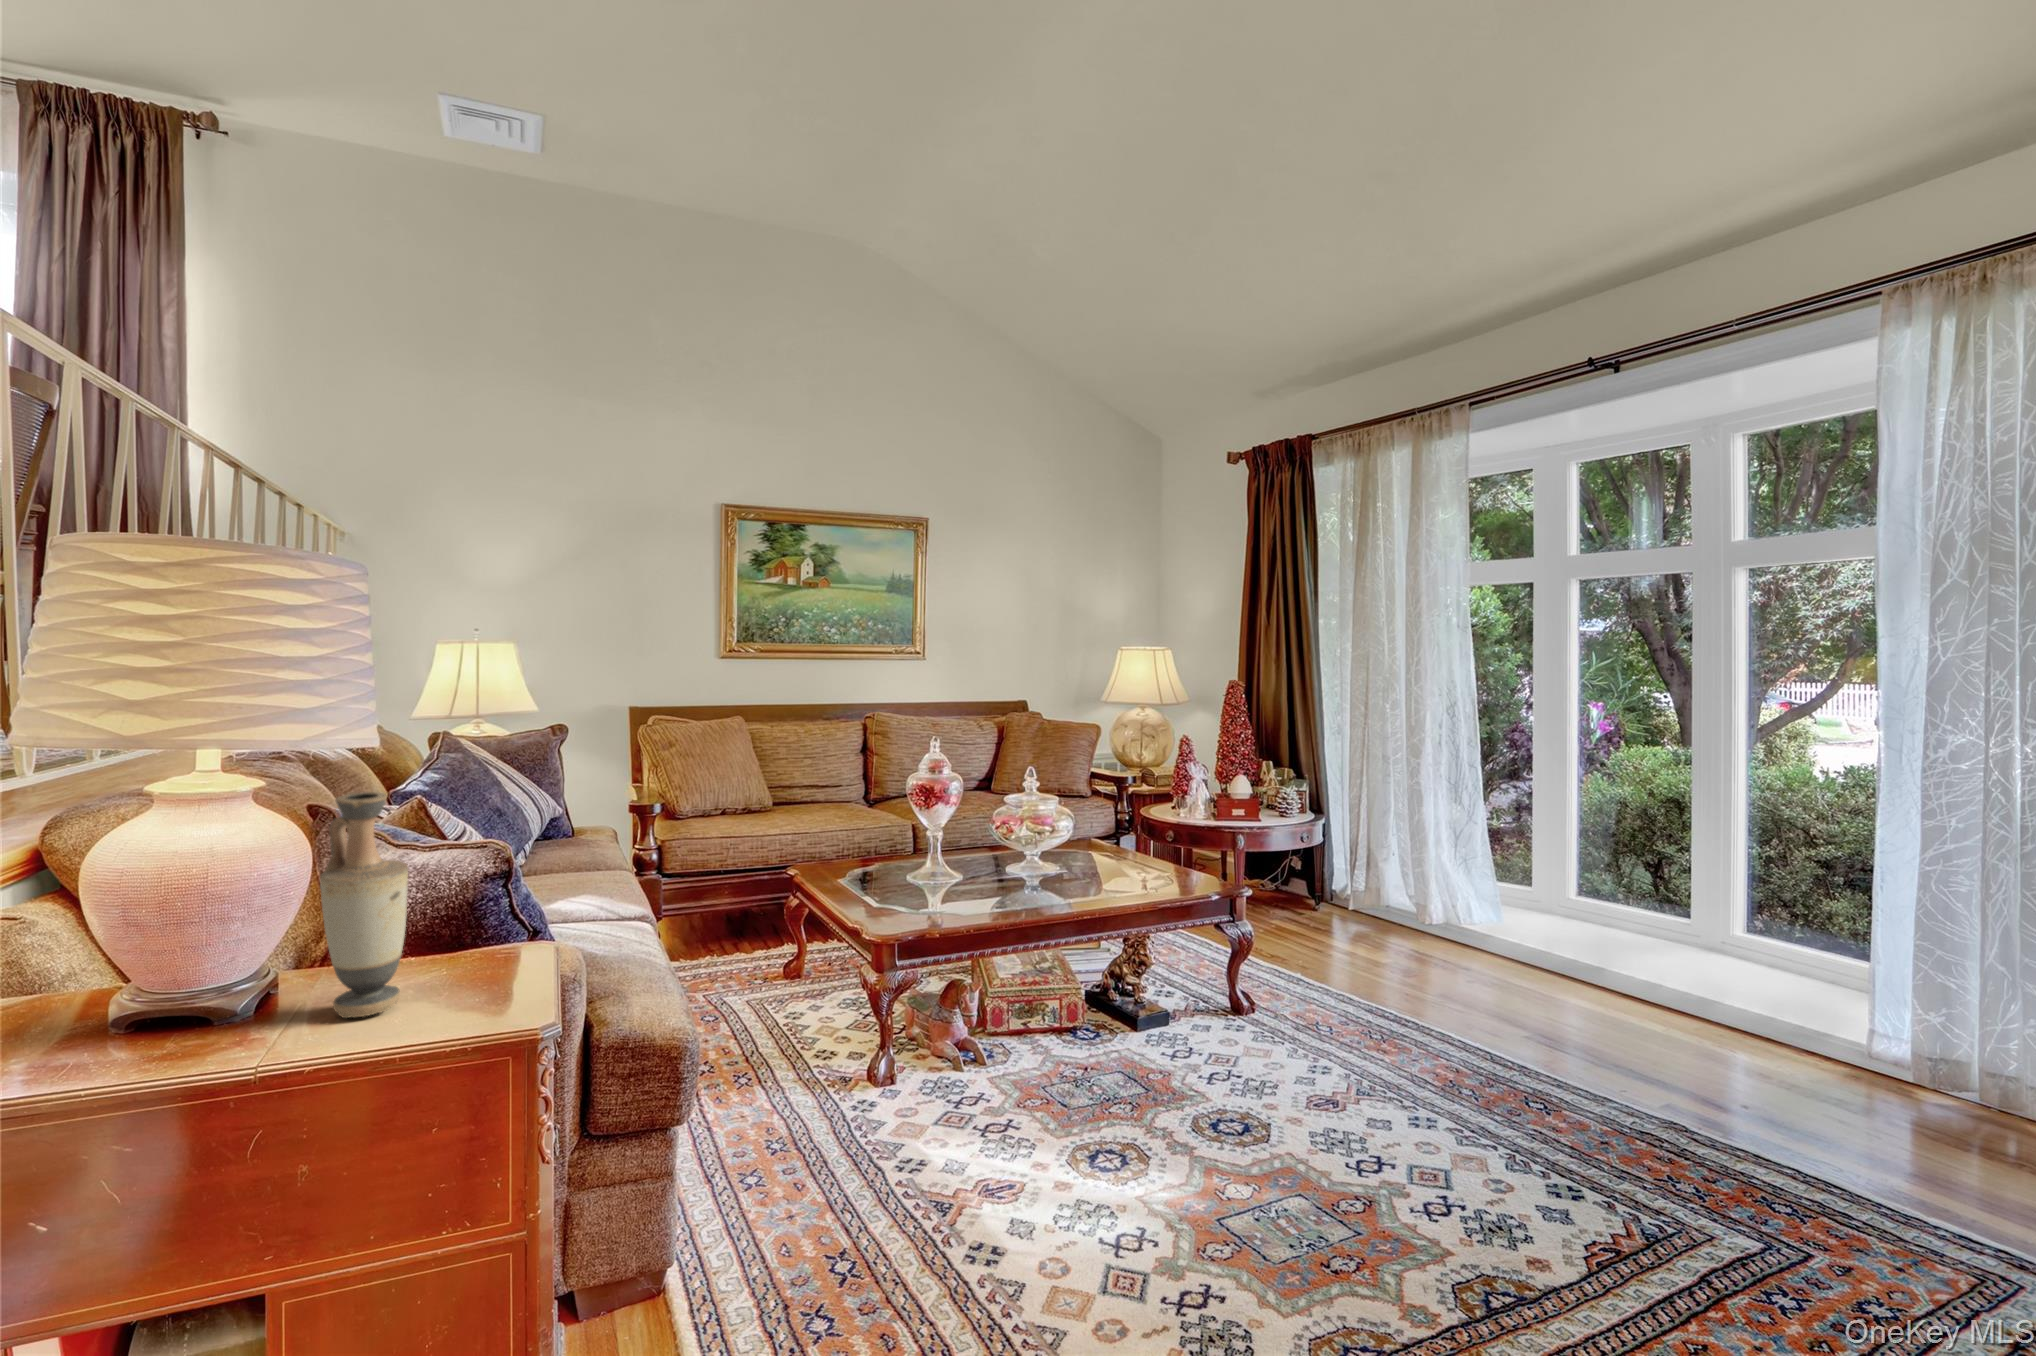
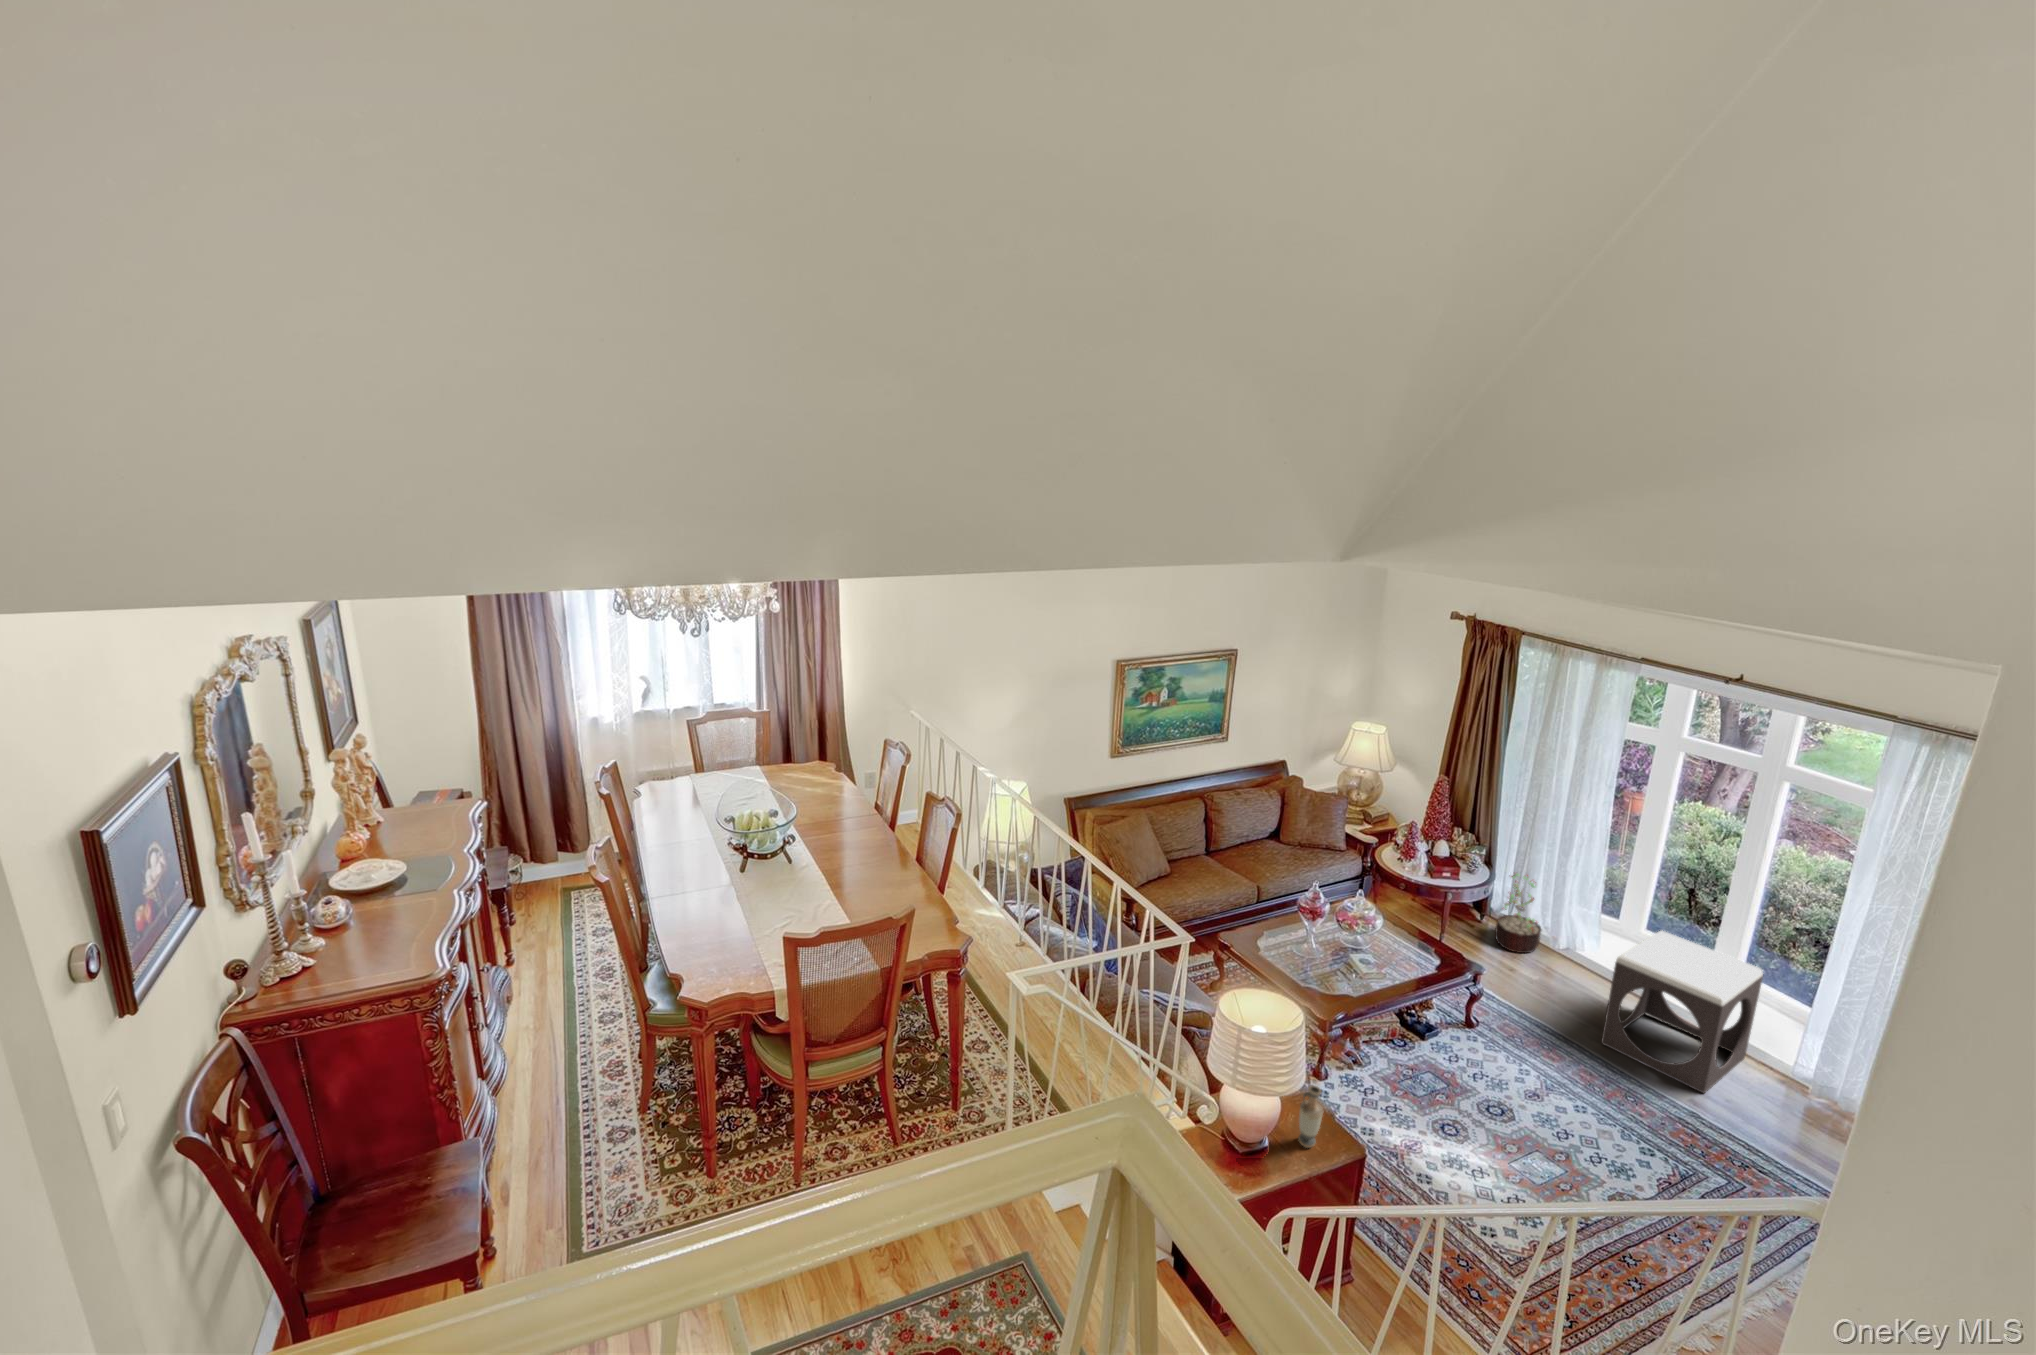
decorative plant: none [1321,805,1396,937] -> present [1495,874,1541,953]
footstool: none [1481,816,1768,1095] -> present [1601,931,1763,1093]

